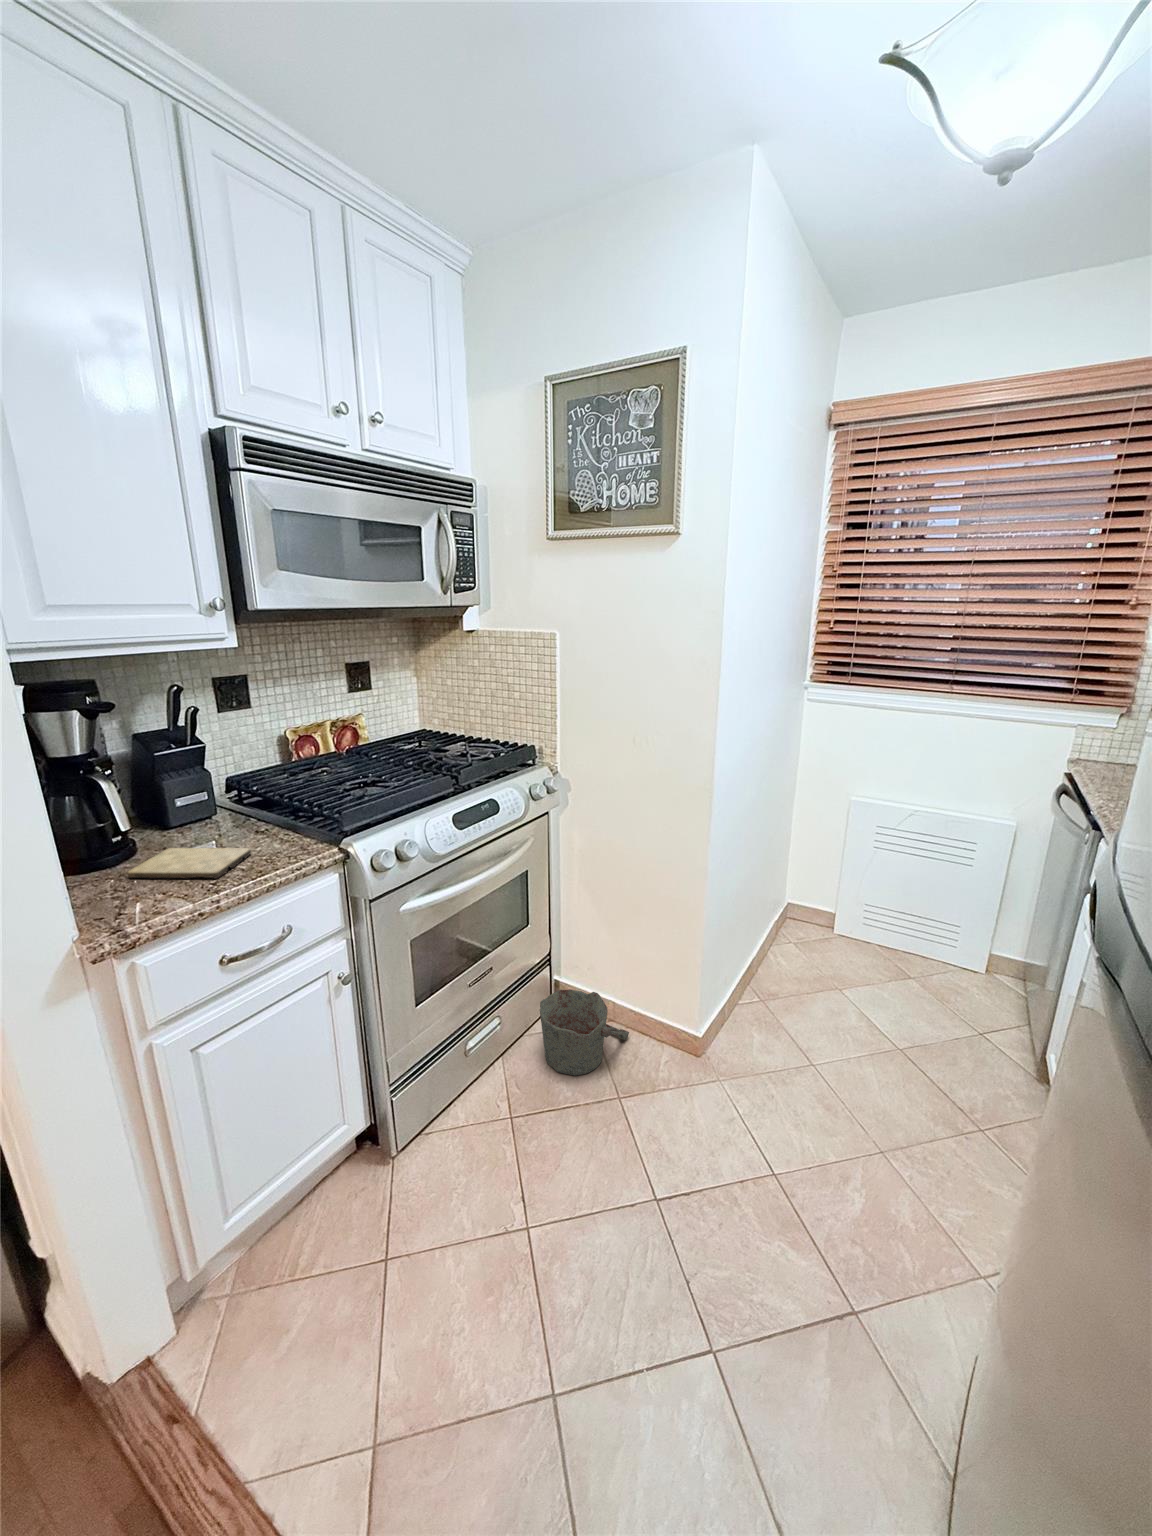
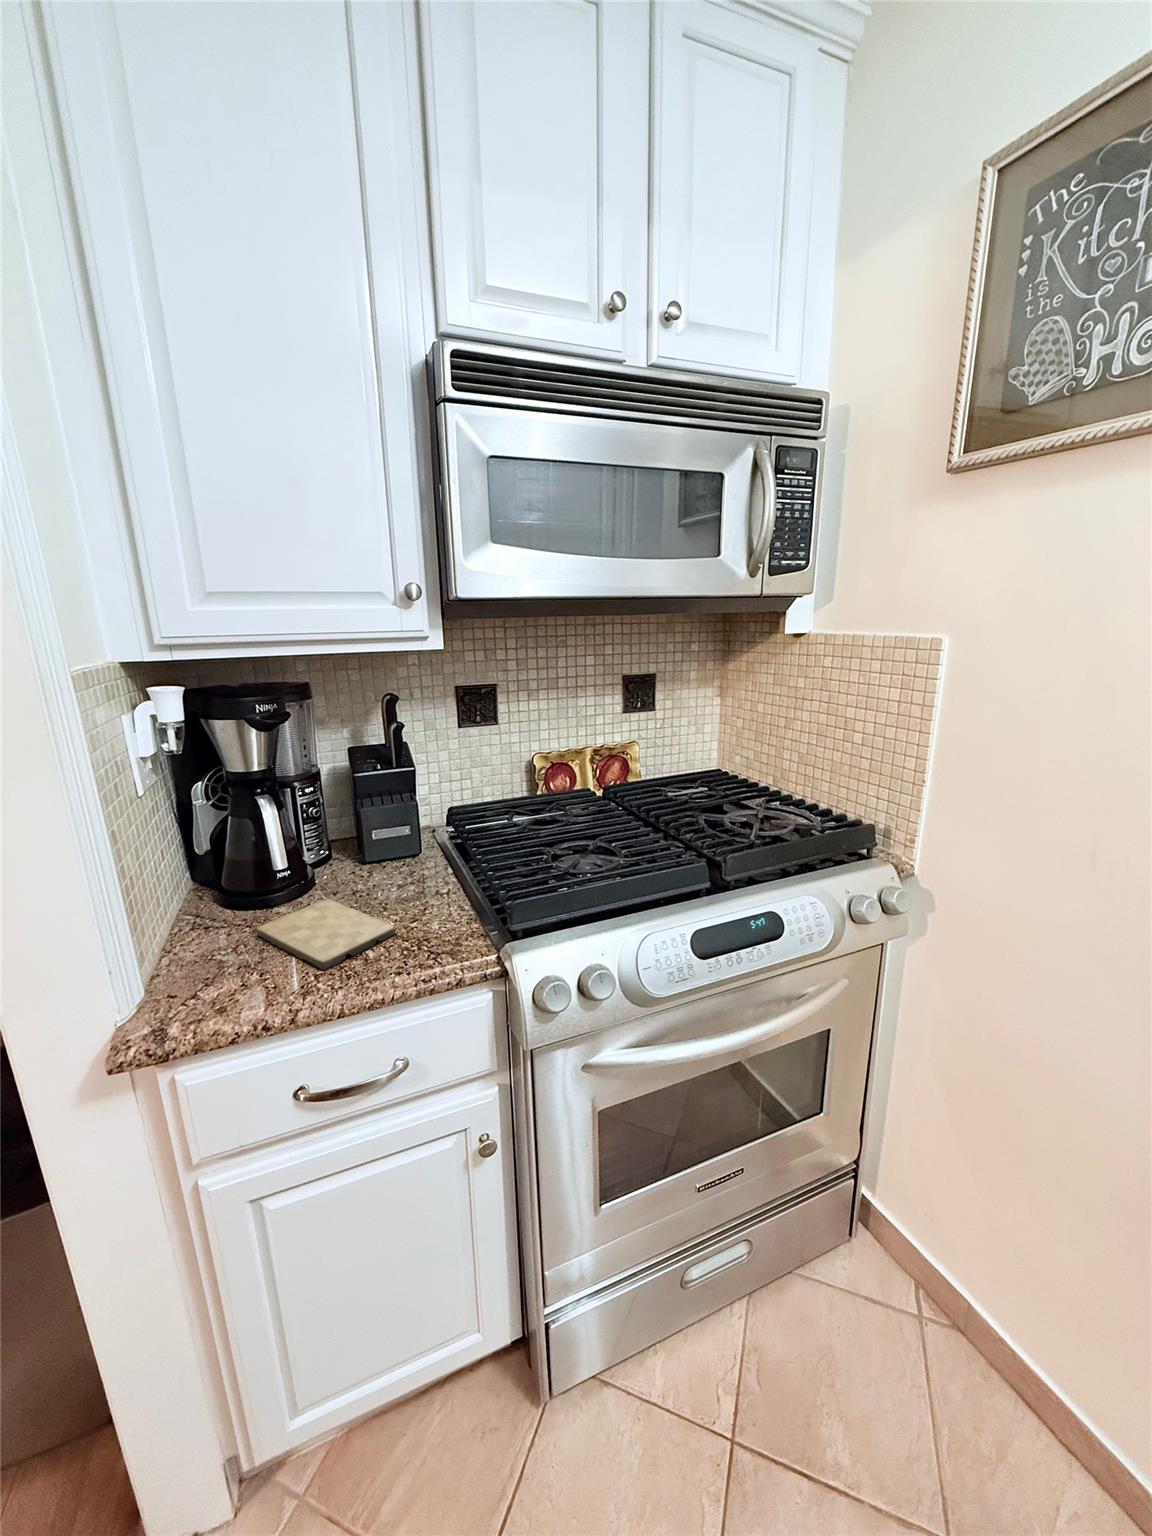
bucket: present [540,989,629,1076] -> none [816,1241,991,1433]

